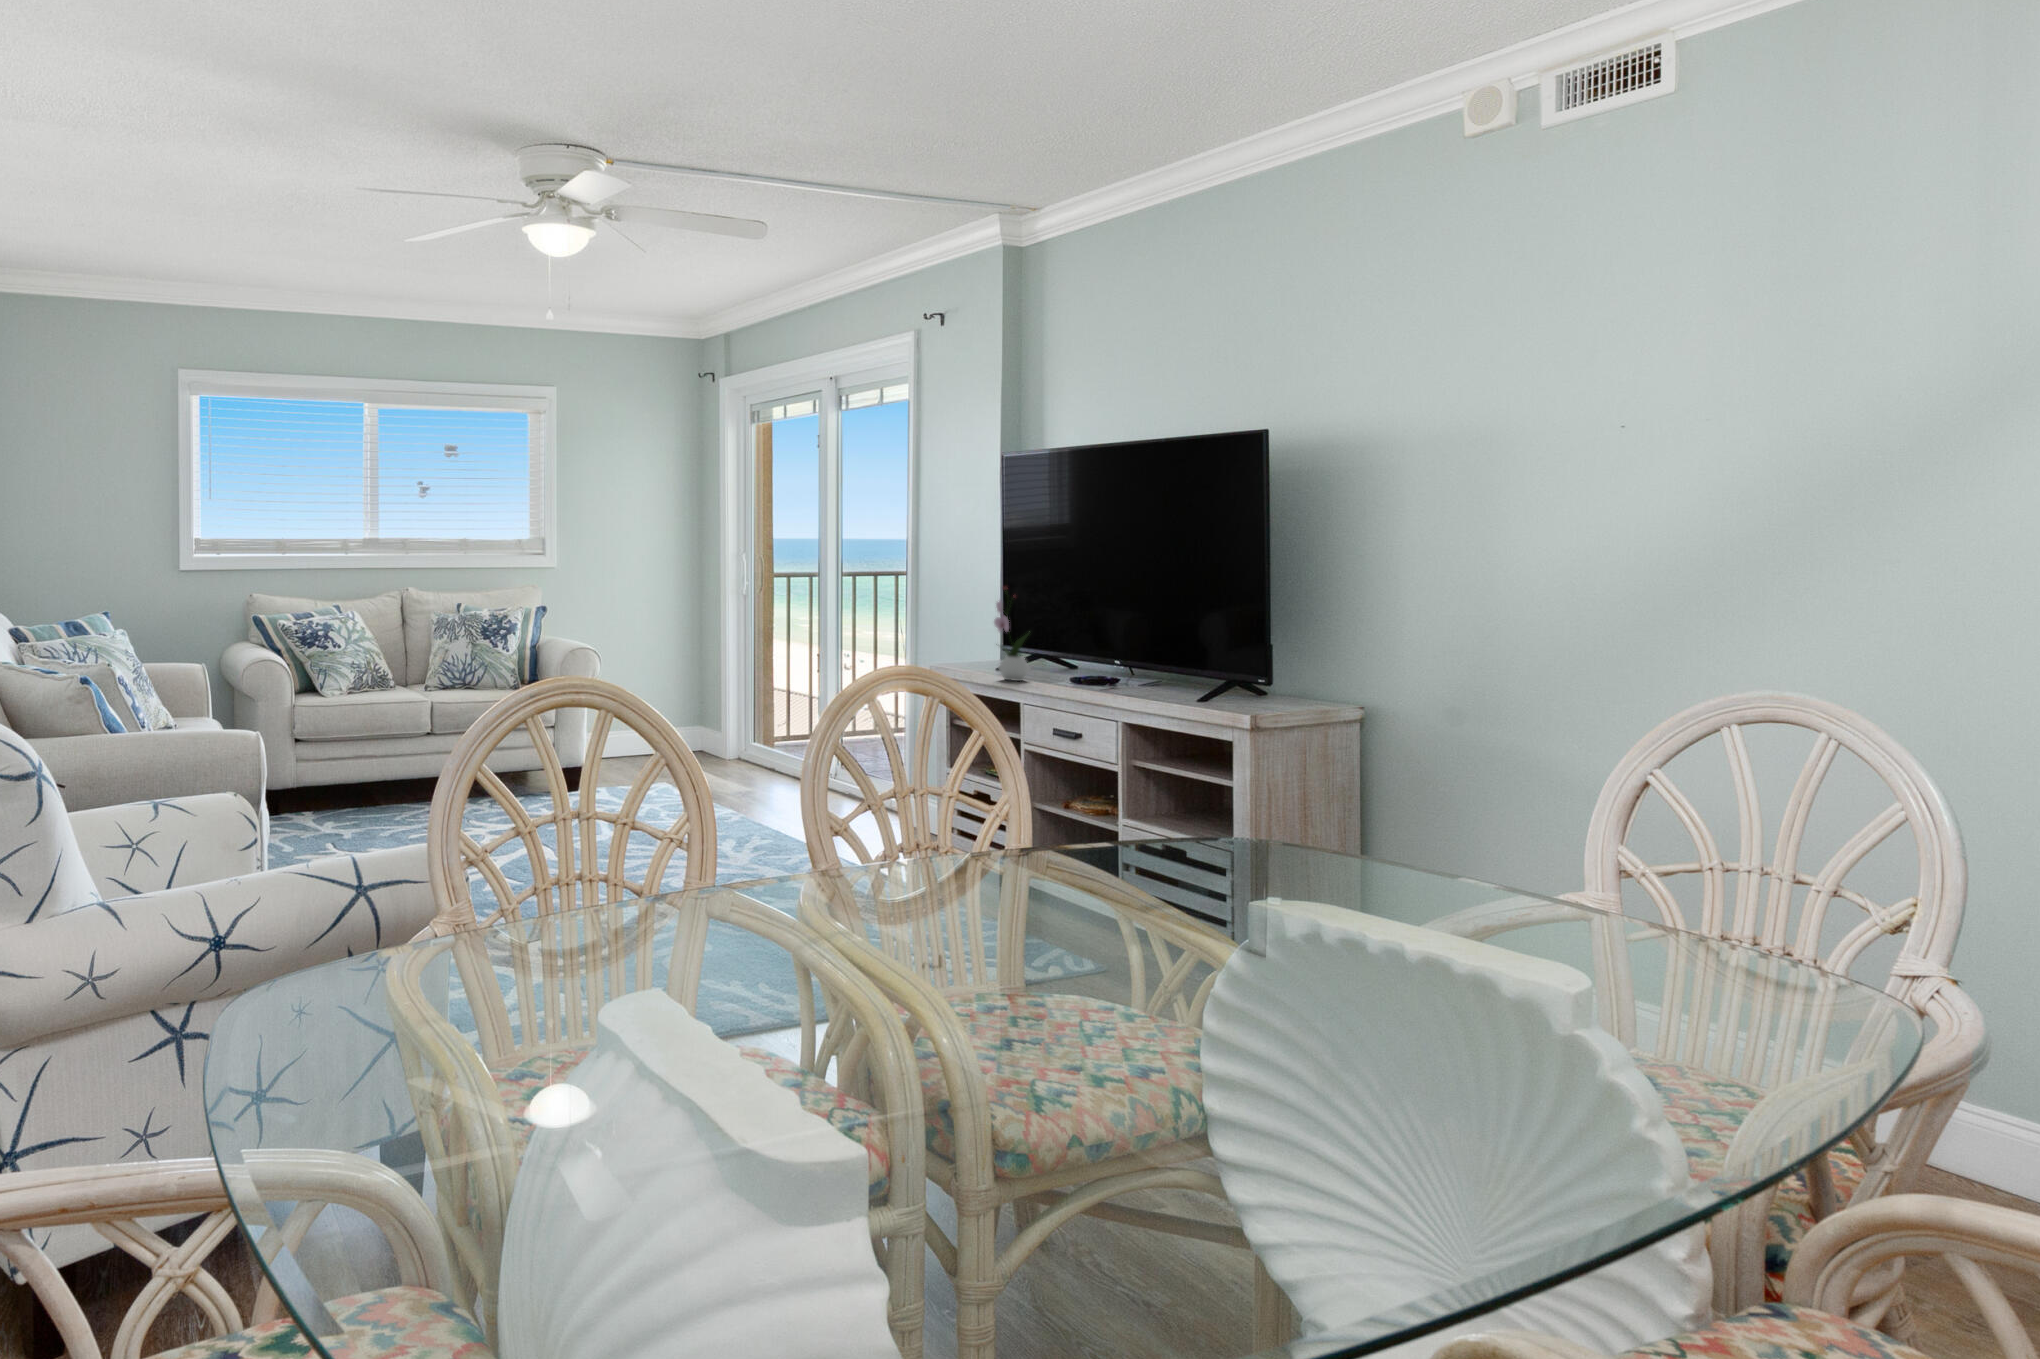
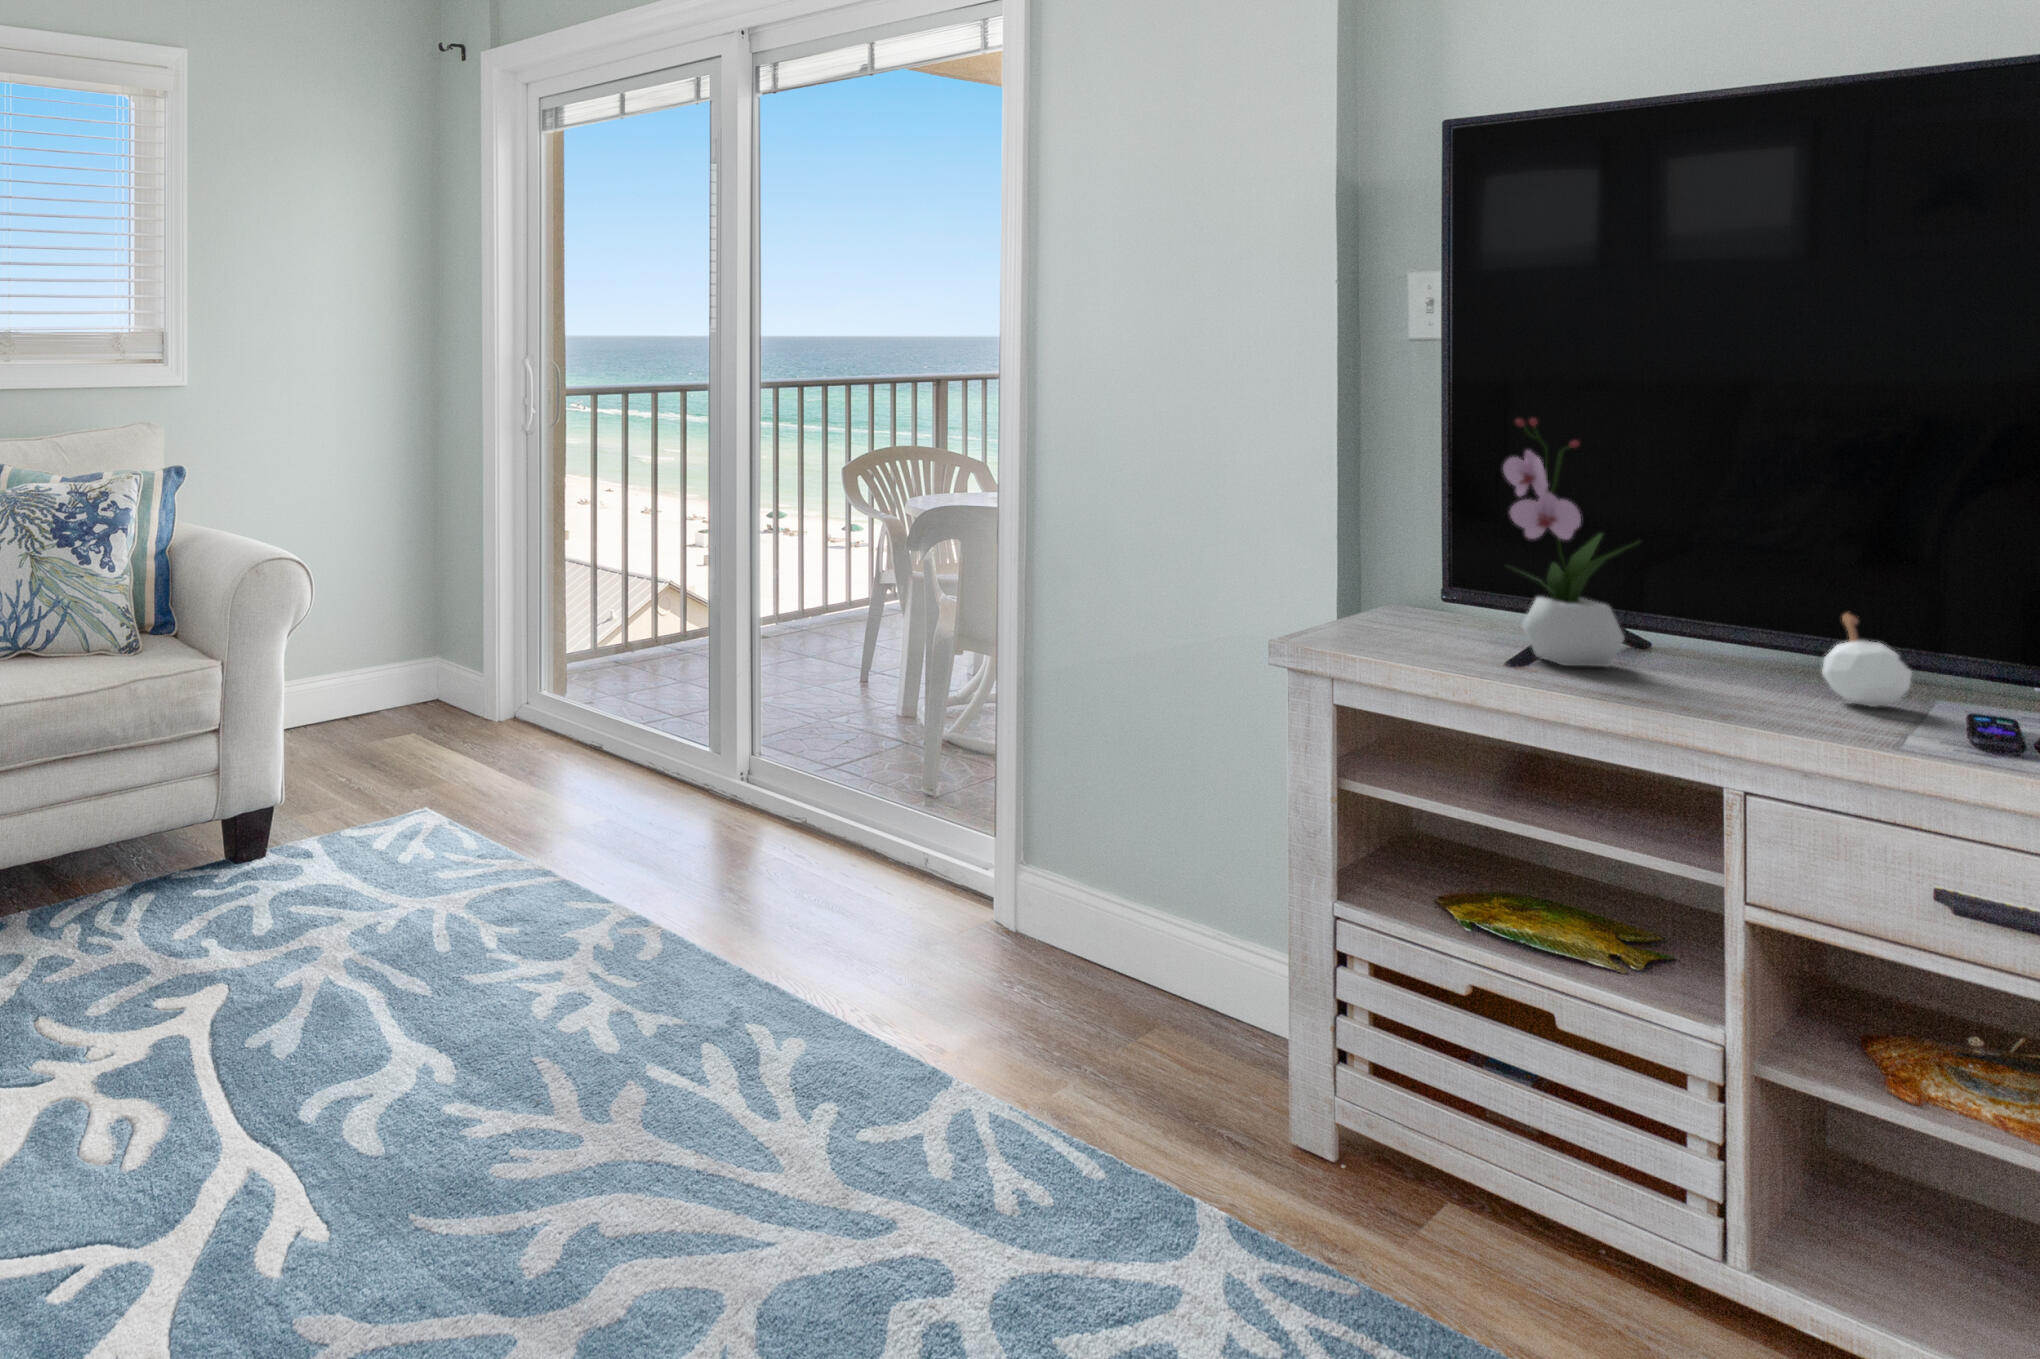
candle: none [1060,649,1084,689] -> present [1822,614,1912,707]

